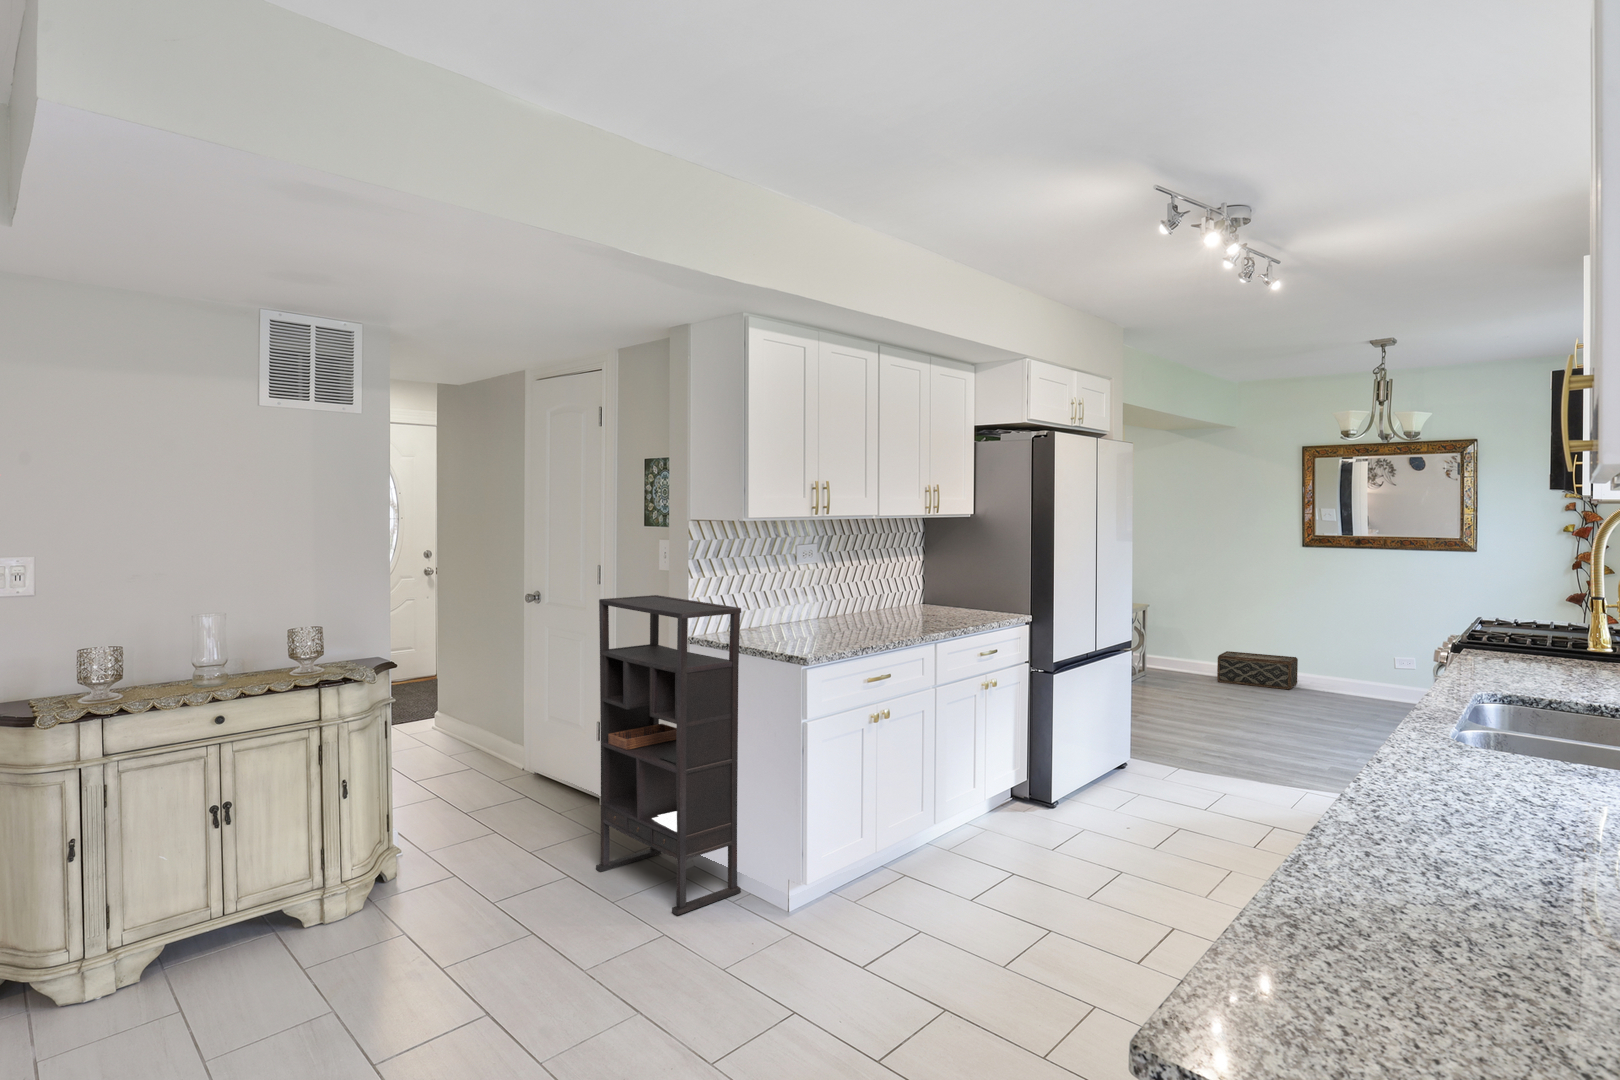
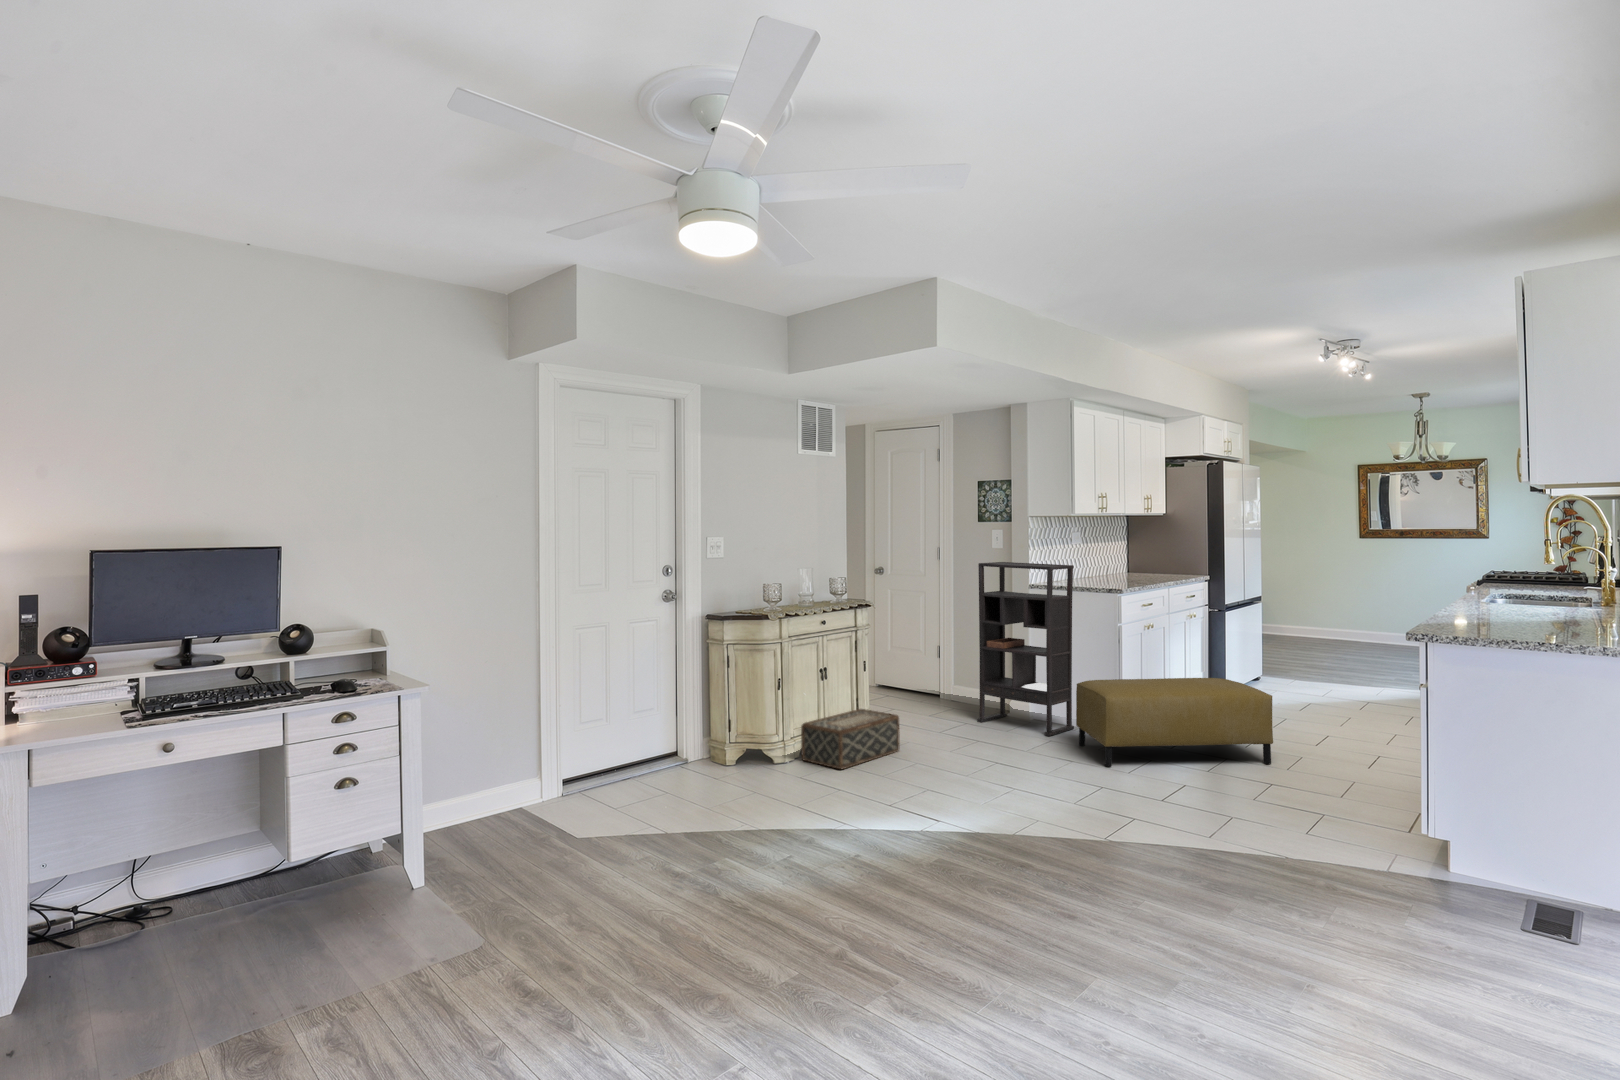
woven basket: present [1217,651,1298,689] -> present [801,709,900,769]
ottoman: none [688,824,1024,1025] -> present [1076,678,1273,767]

